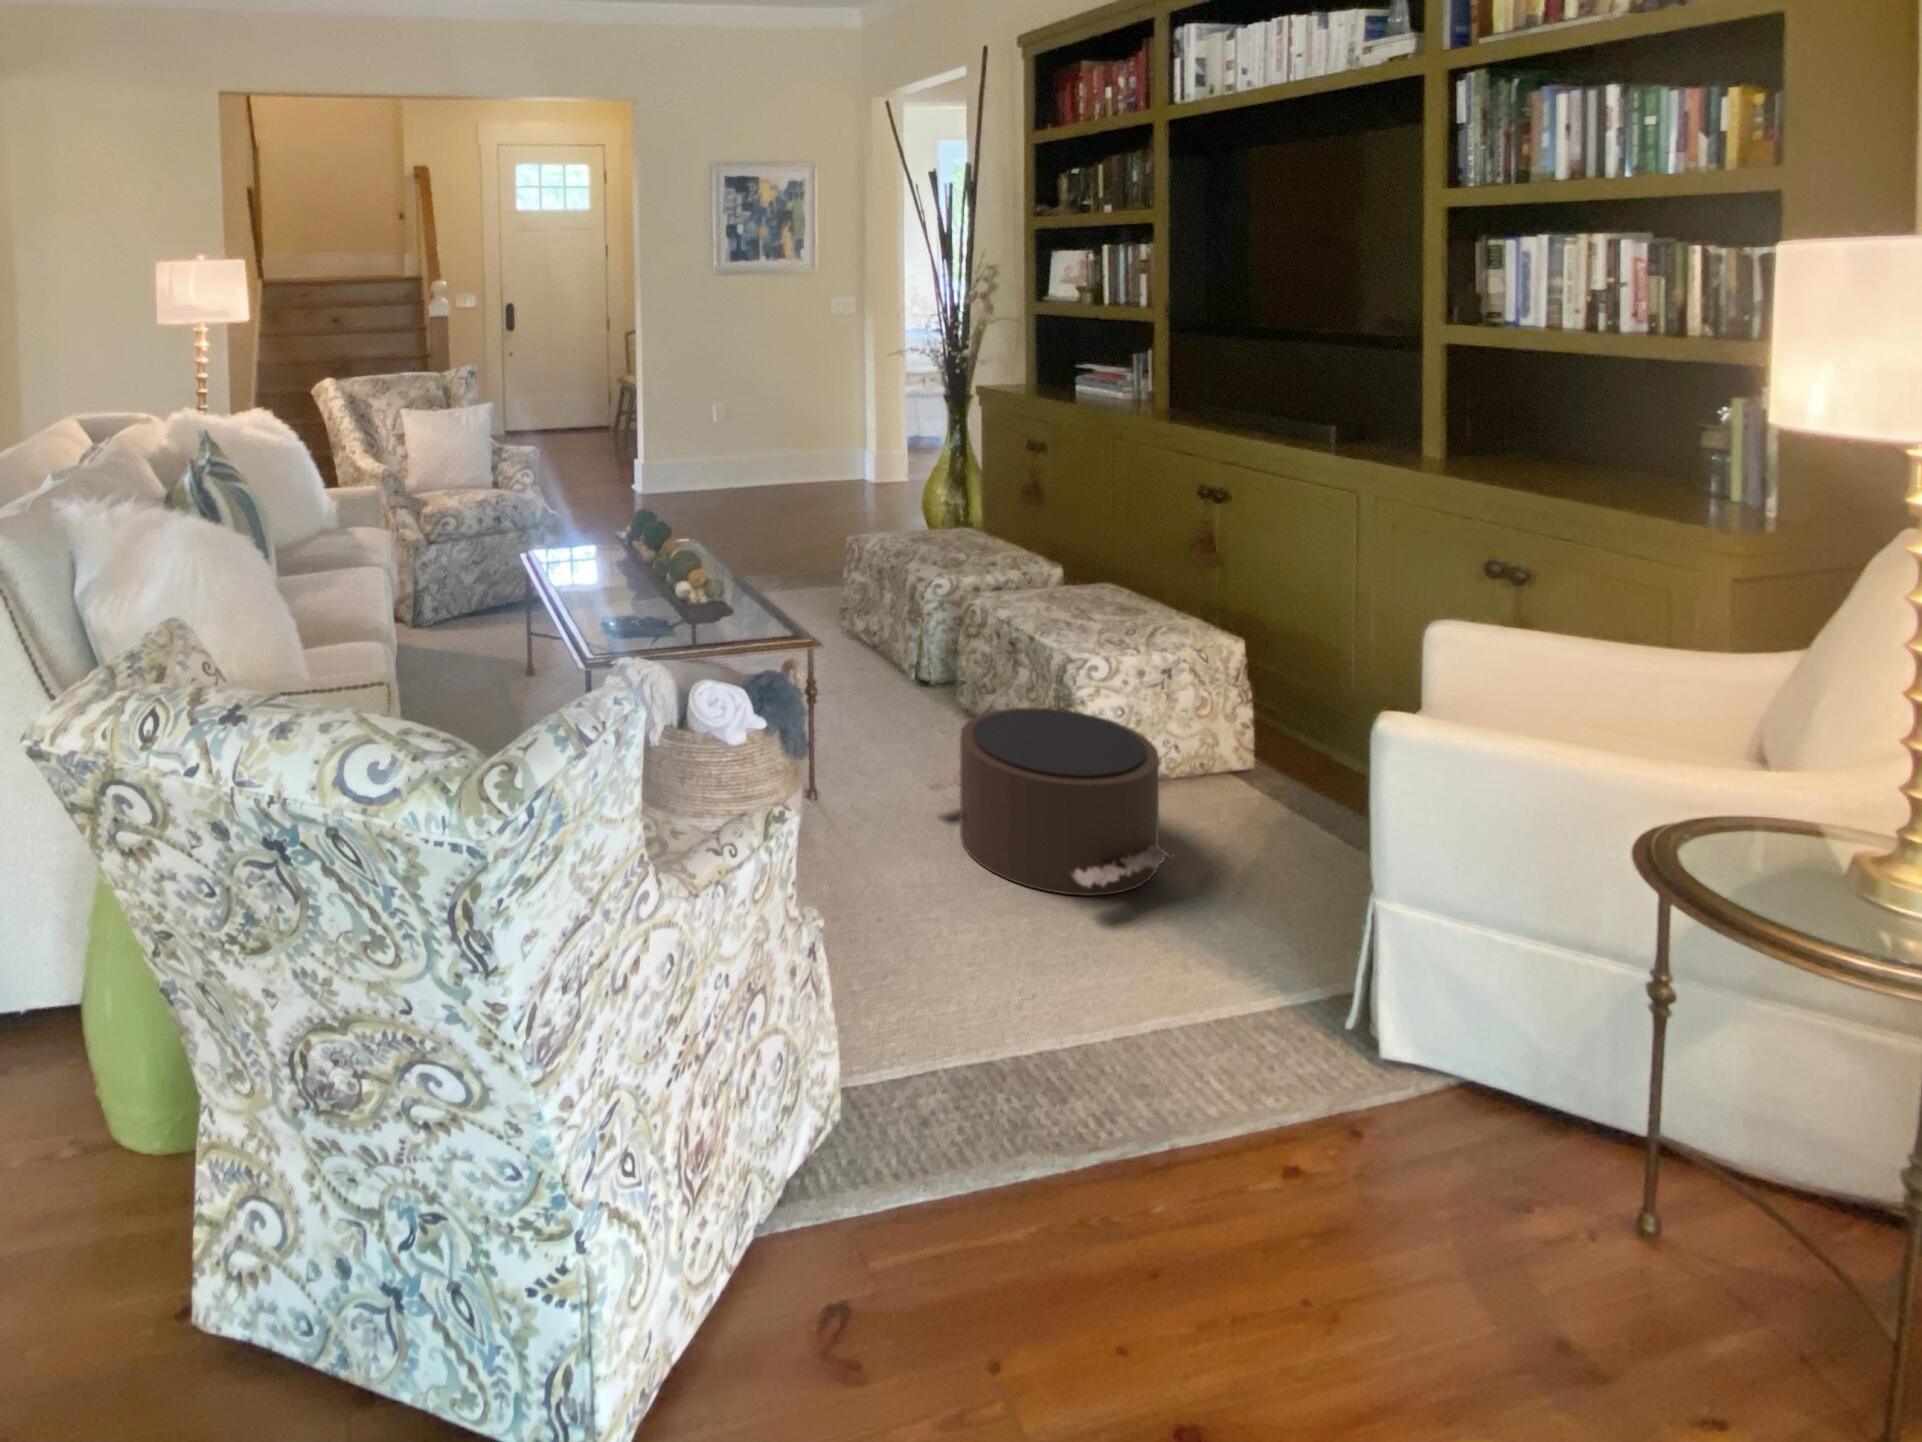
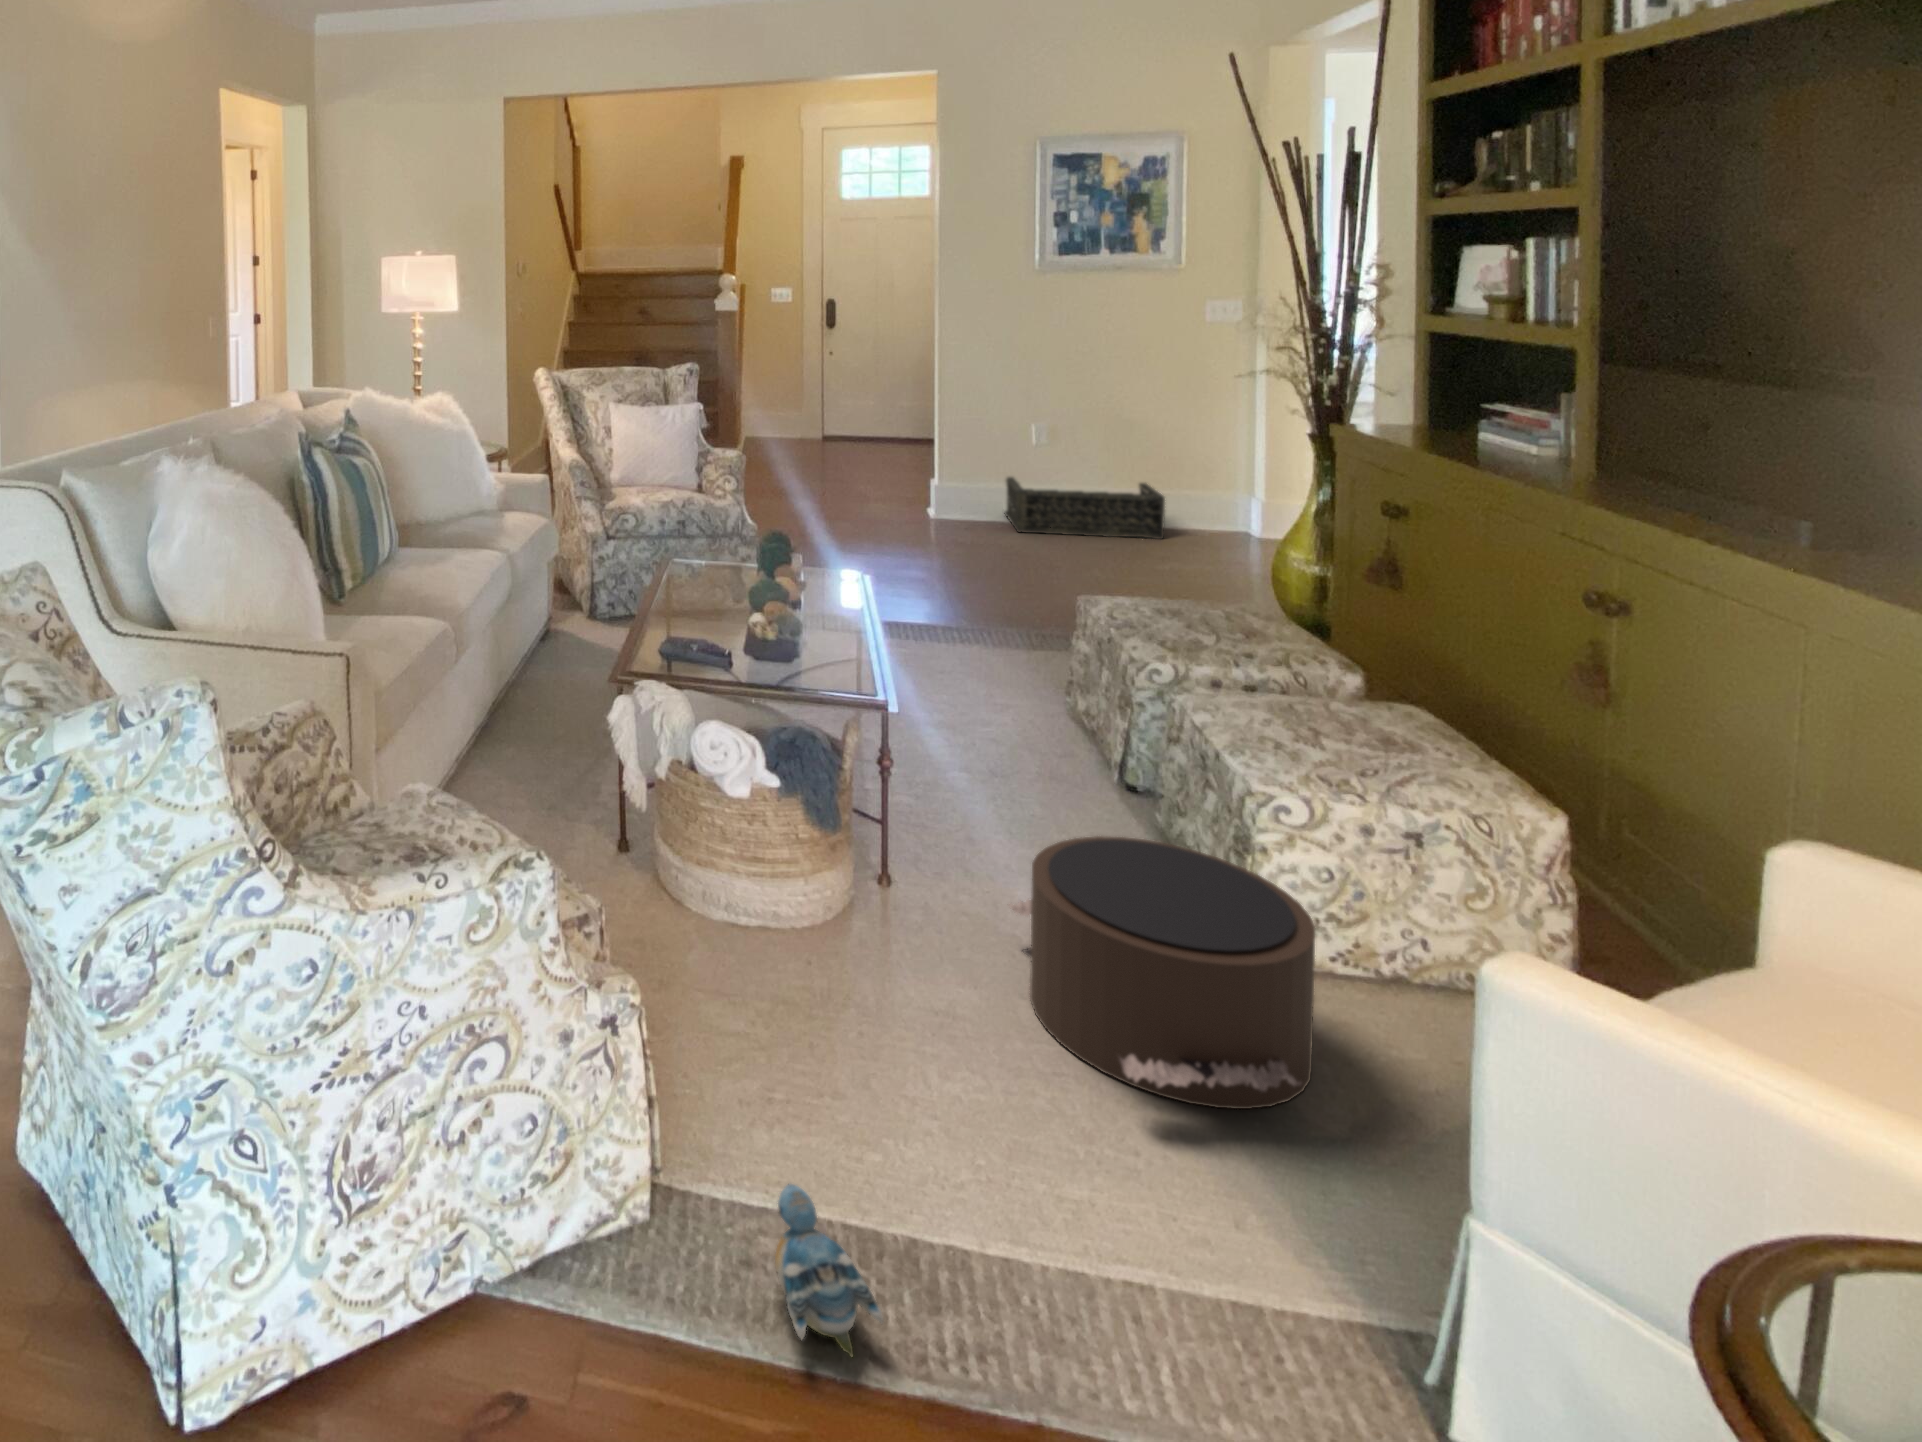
basket: none [692,447,815,499] -> present [1005,477,1165,539]
plush toy: none [952,1043,1063,1167] -> present [775,1184,884,1357]

